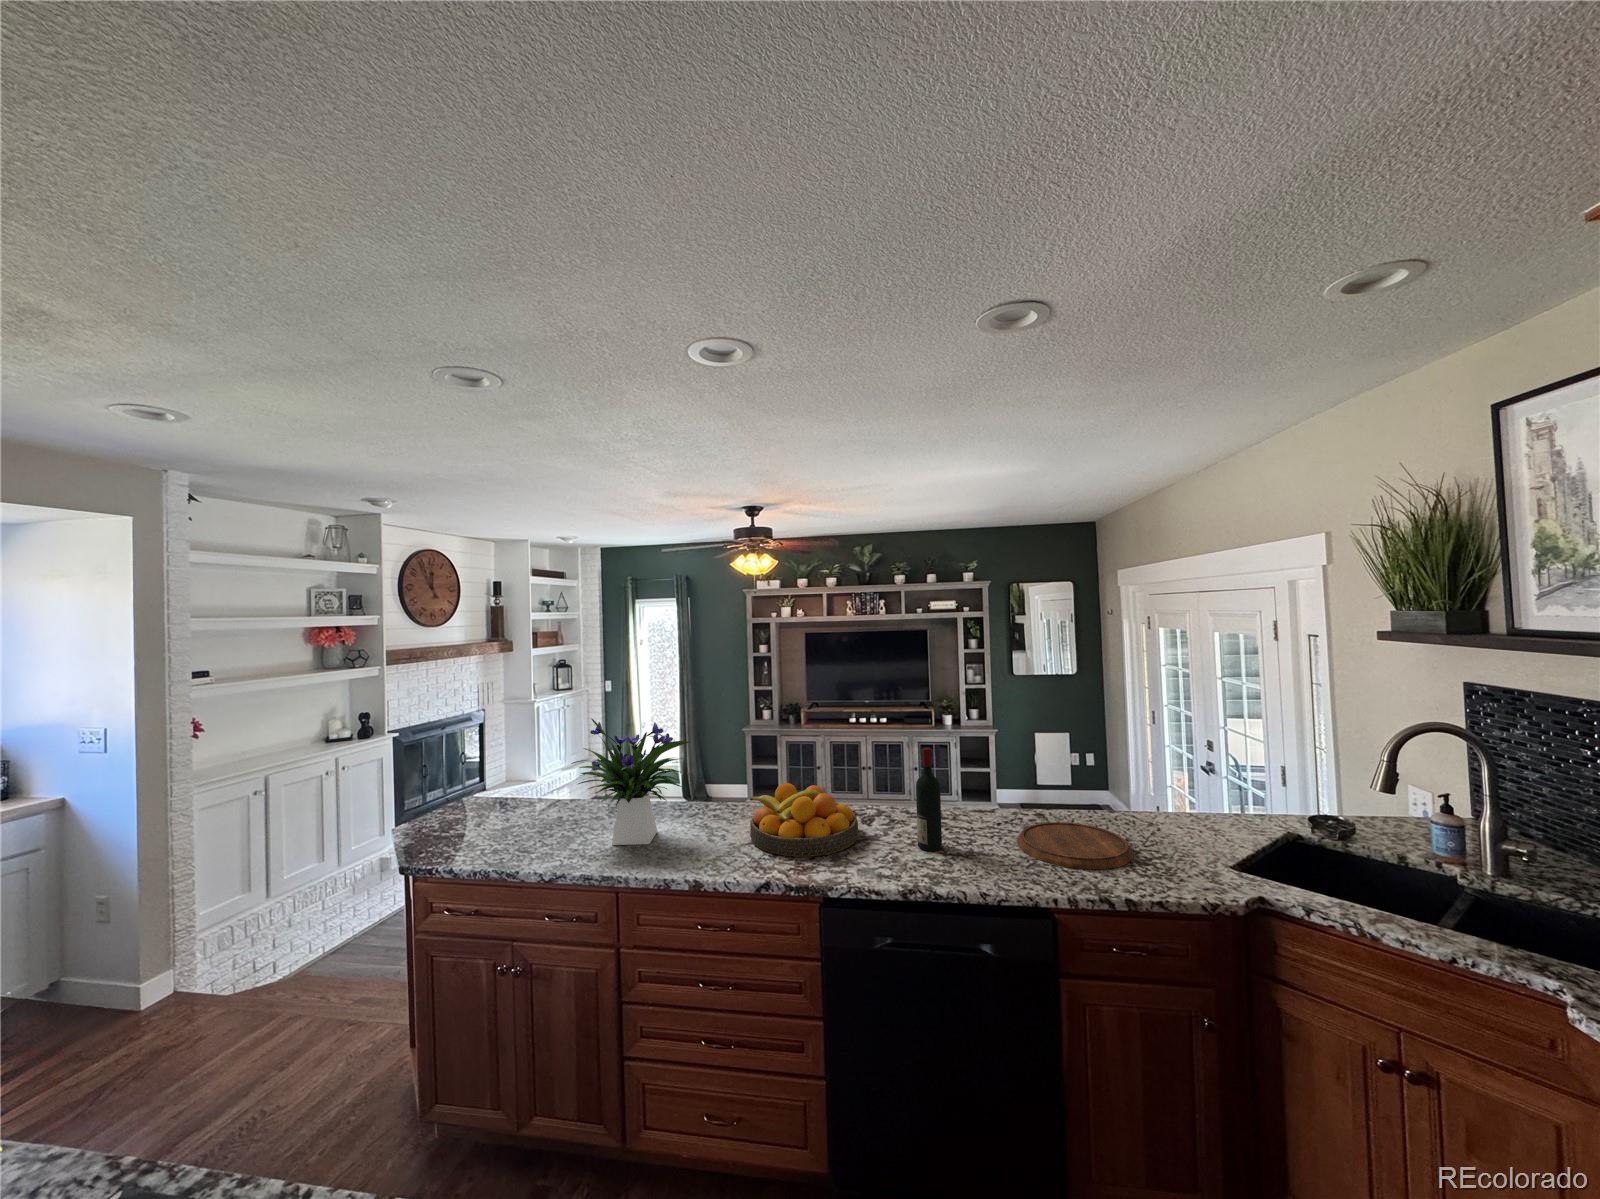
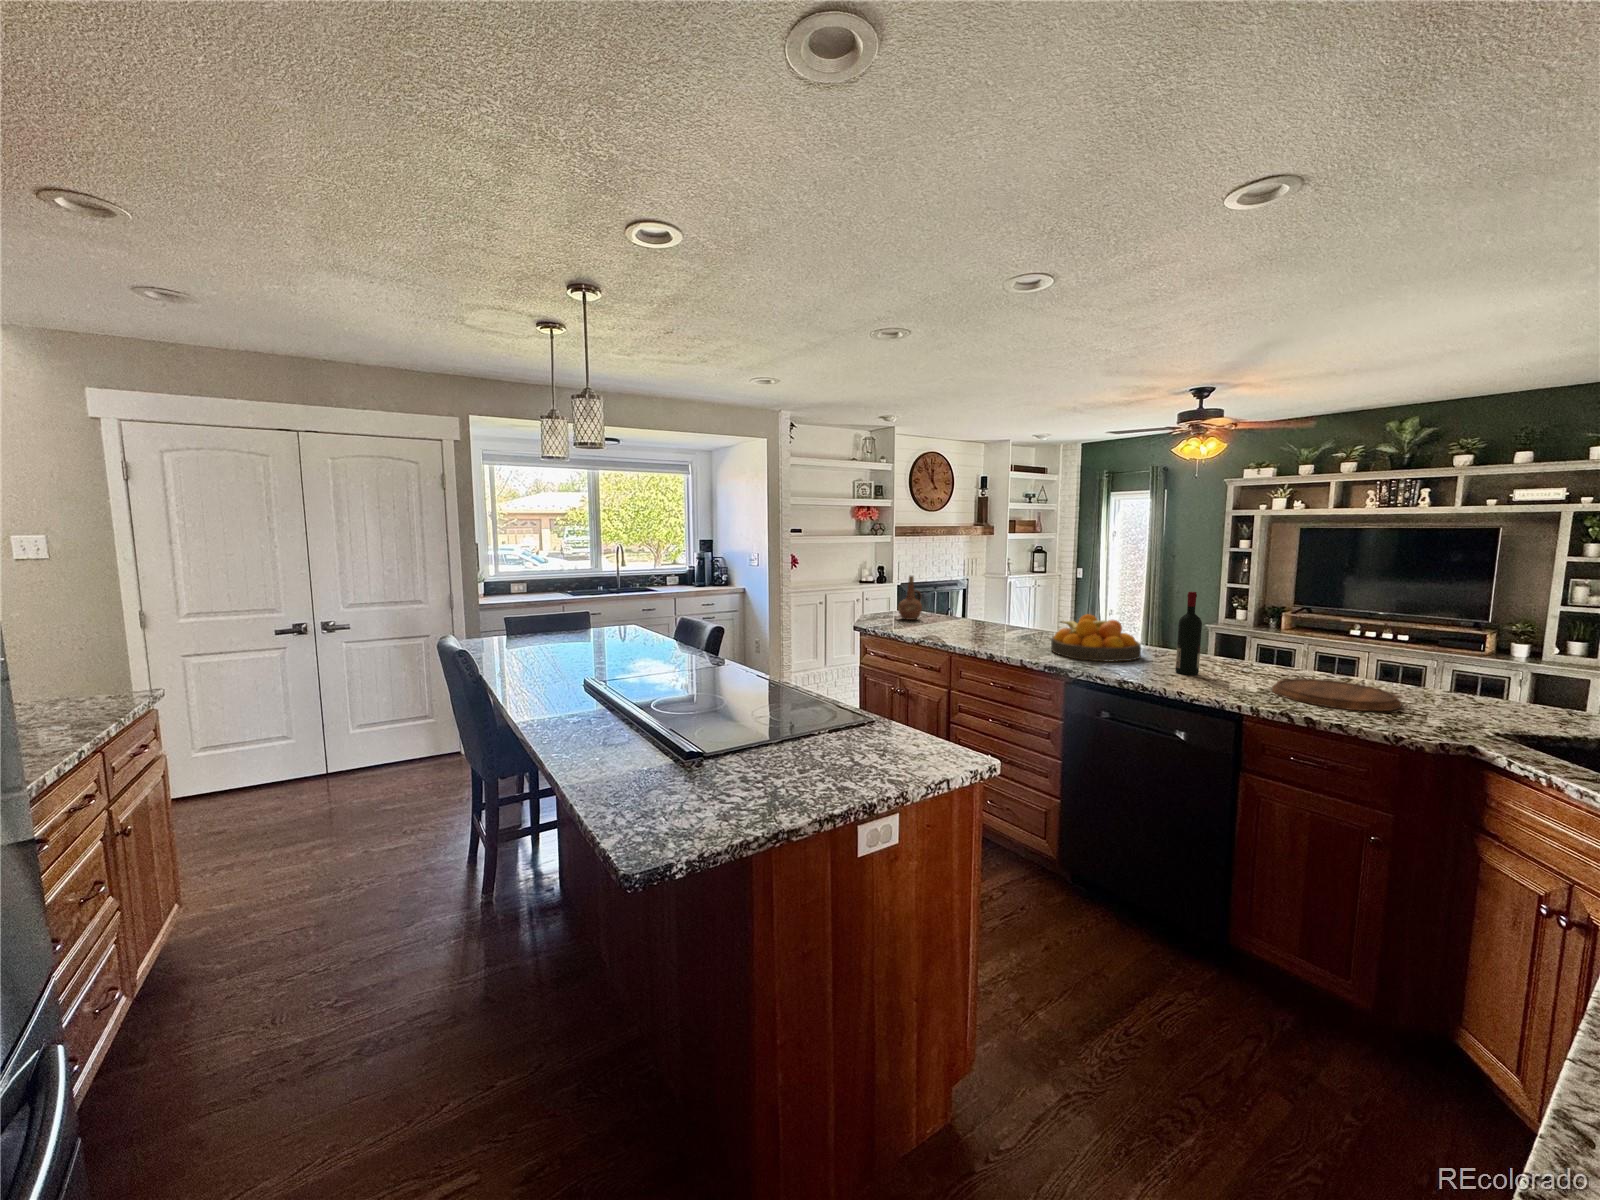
flower arrangement: present [572,719,689,845] -> none [937,553,1022,639]
ceramic pitcher: none [466,751,508,825] -> present [898,576,922,620]

